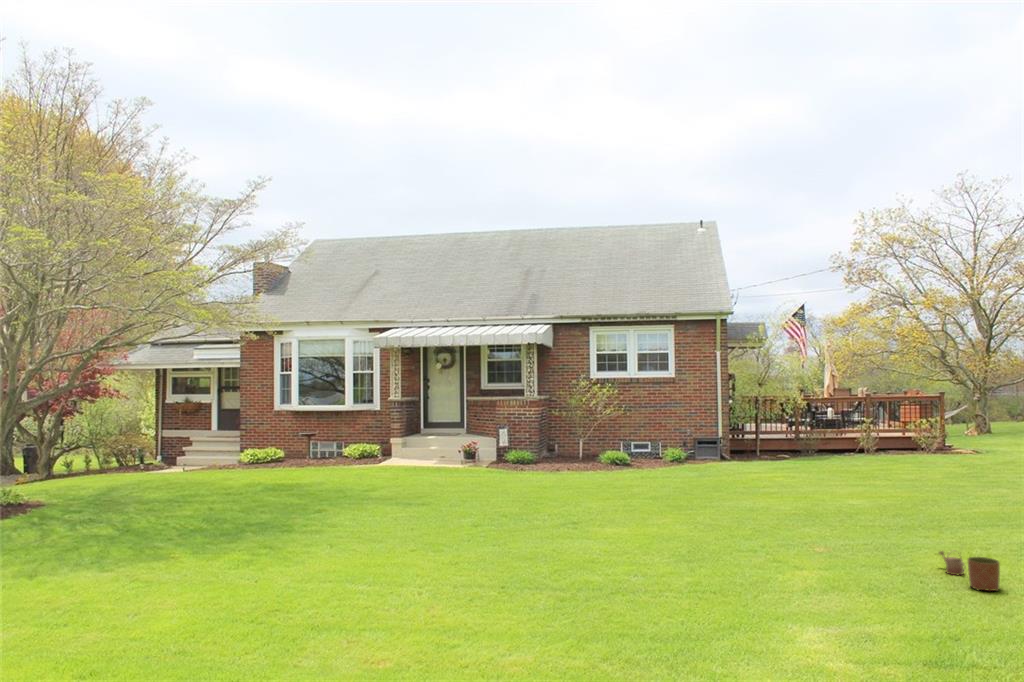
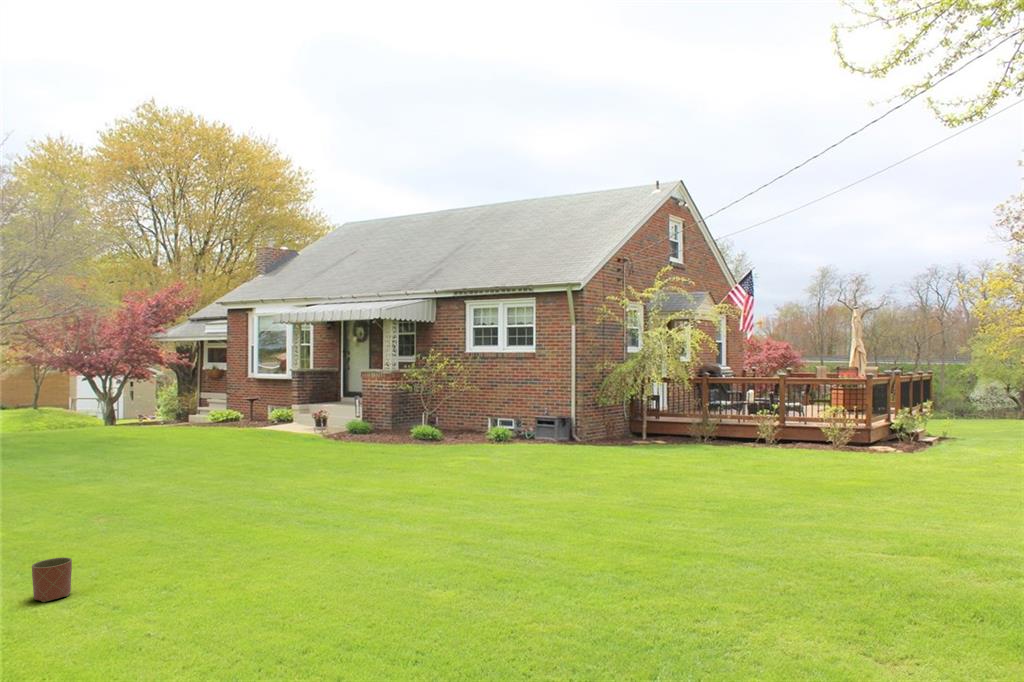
watering can: present [939,551,965,575] -> none [100,549,137,579]

